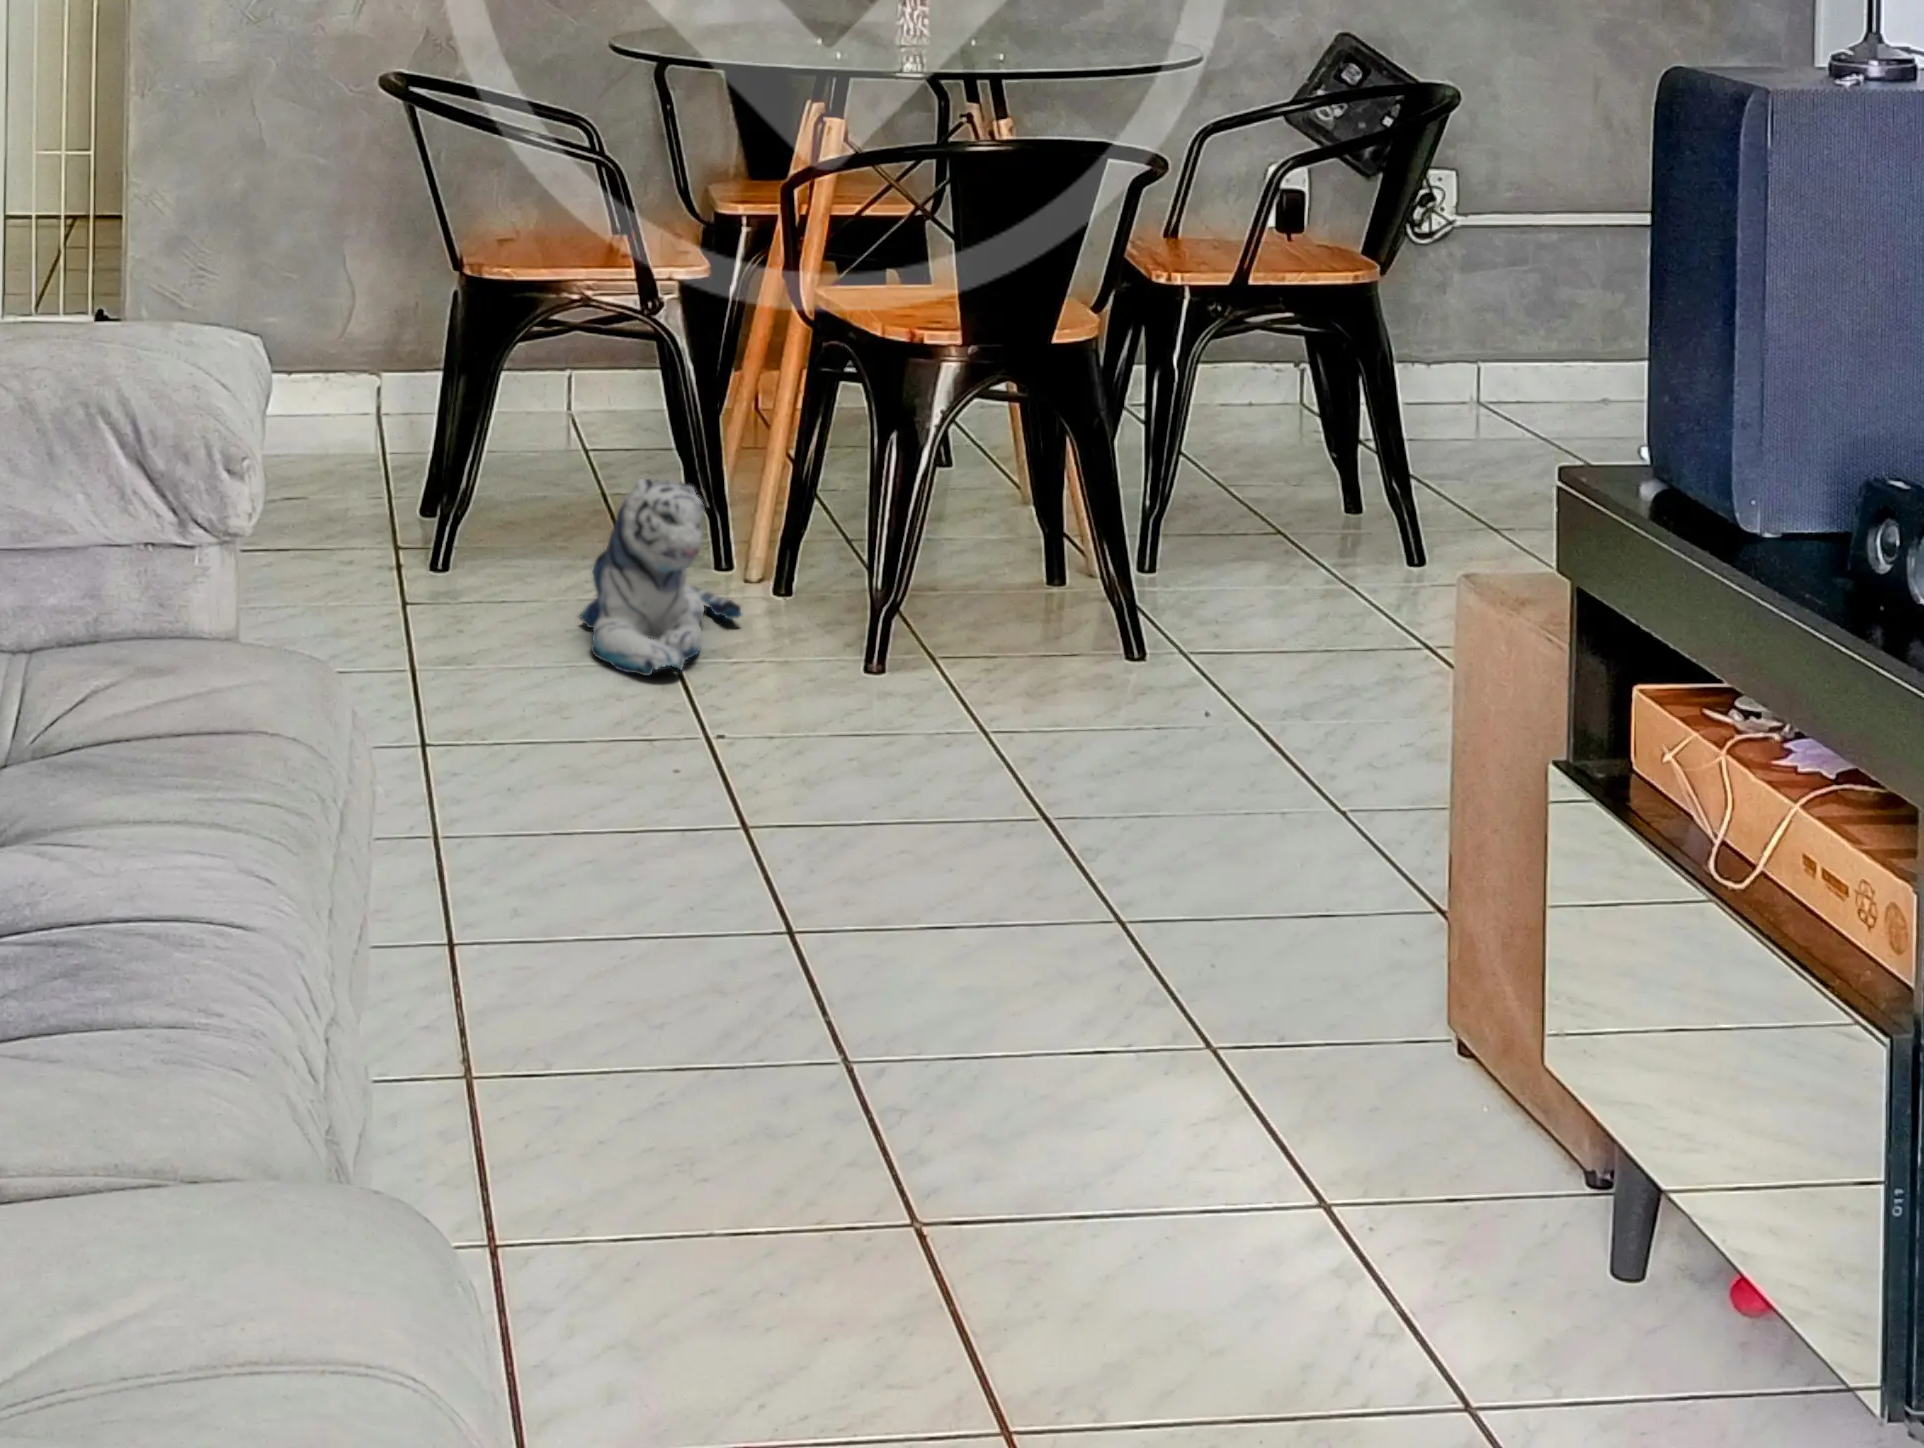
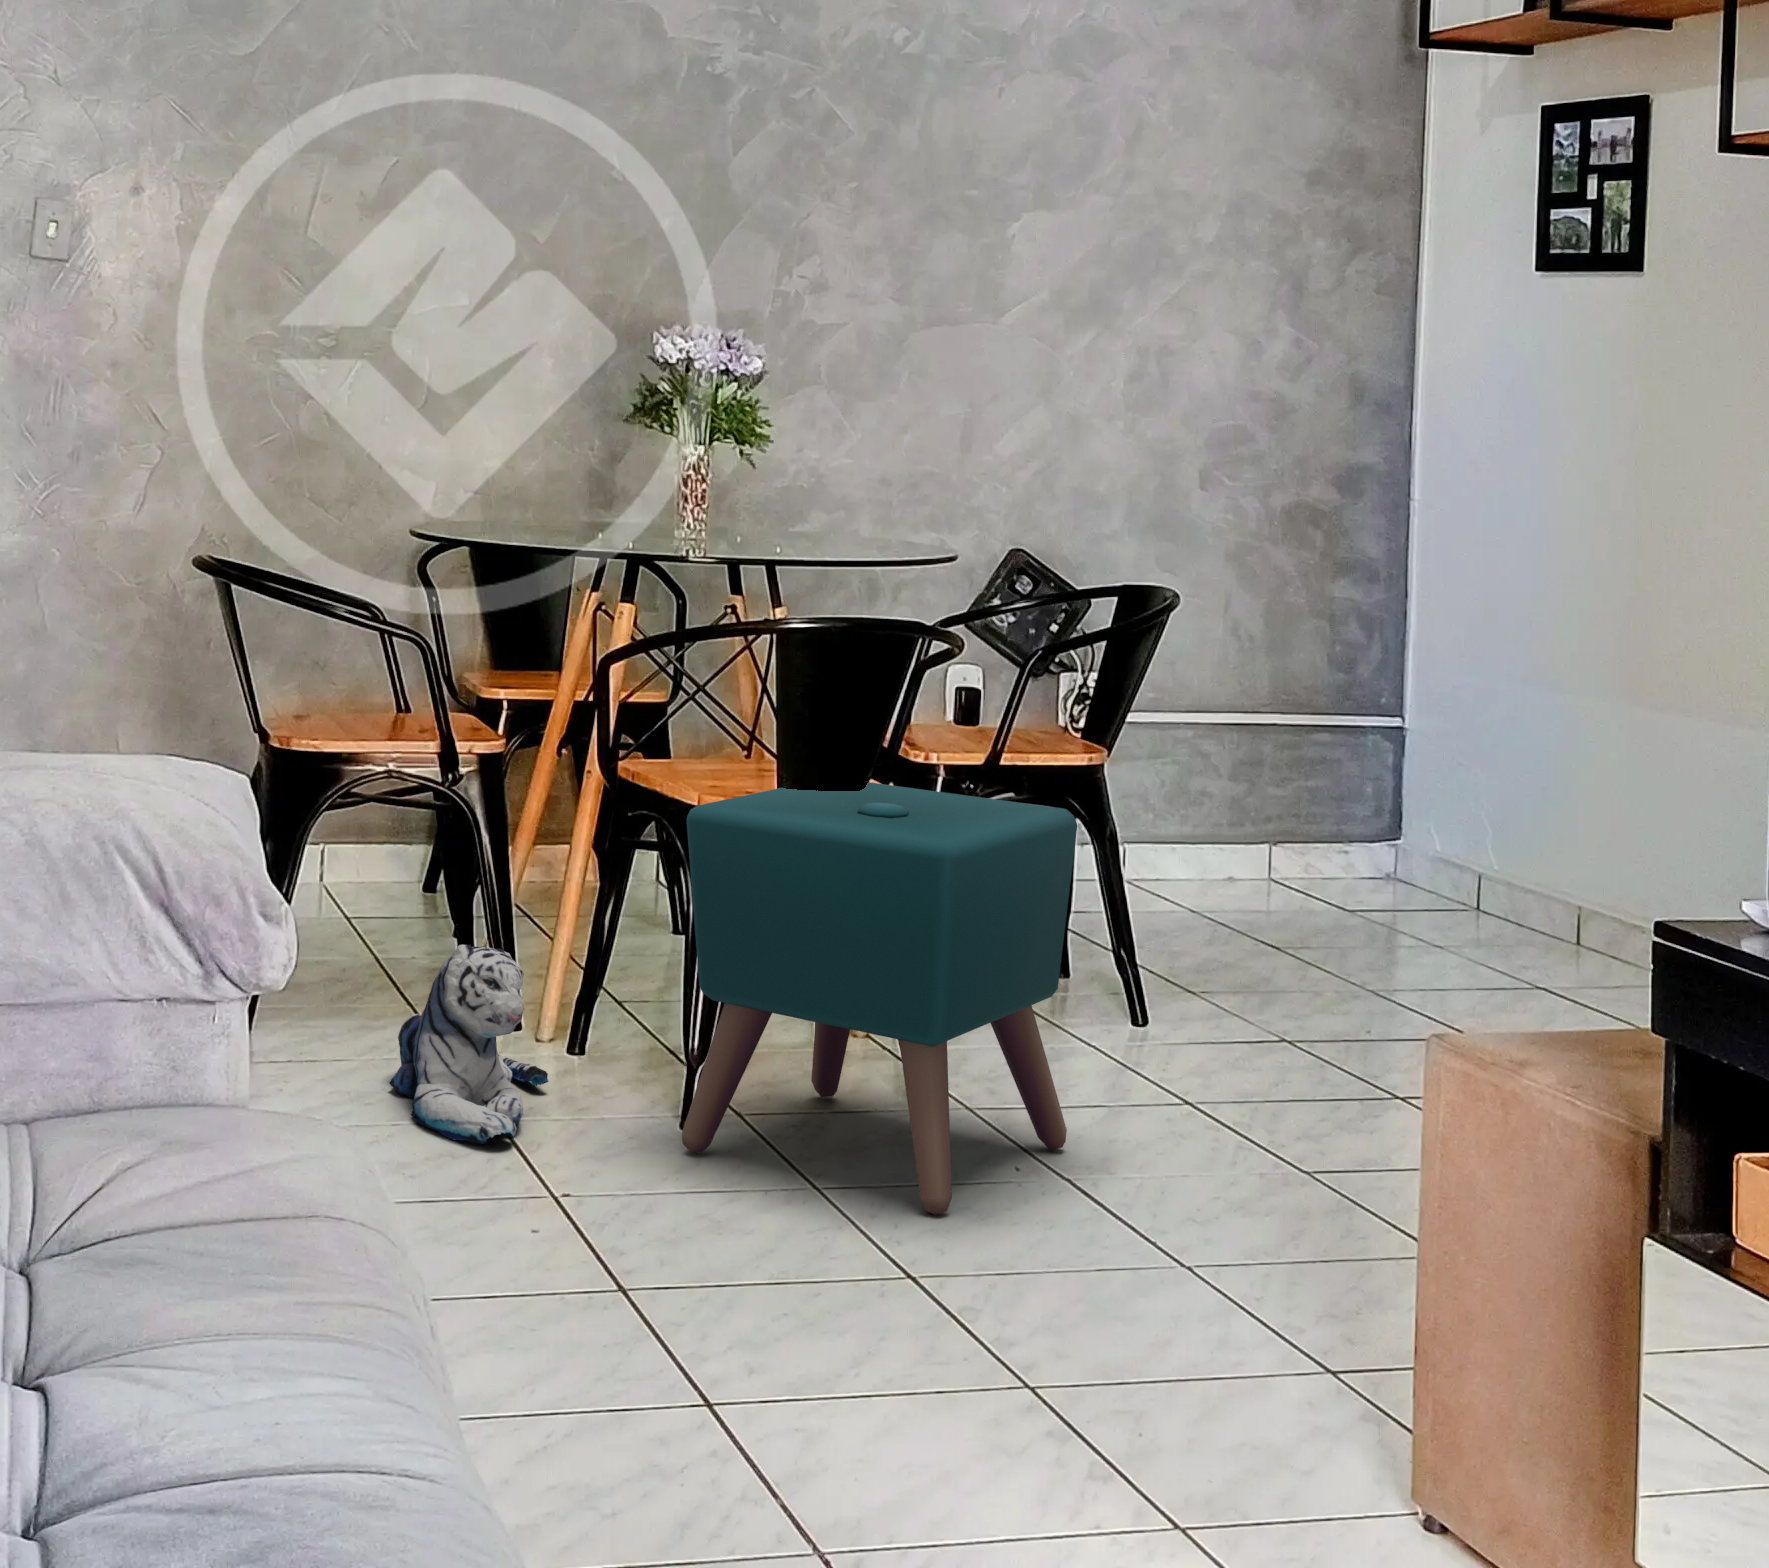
ottoman: none [849,307,1257,746] -> present [682,782,1077,1215]

